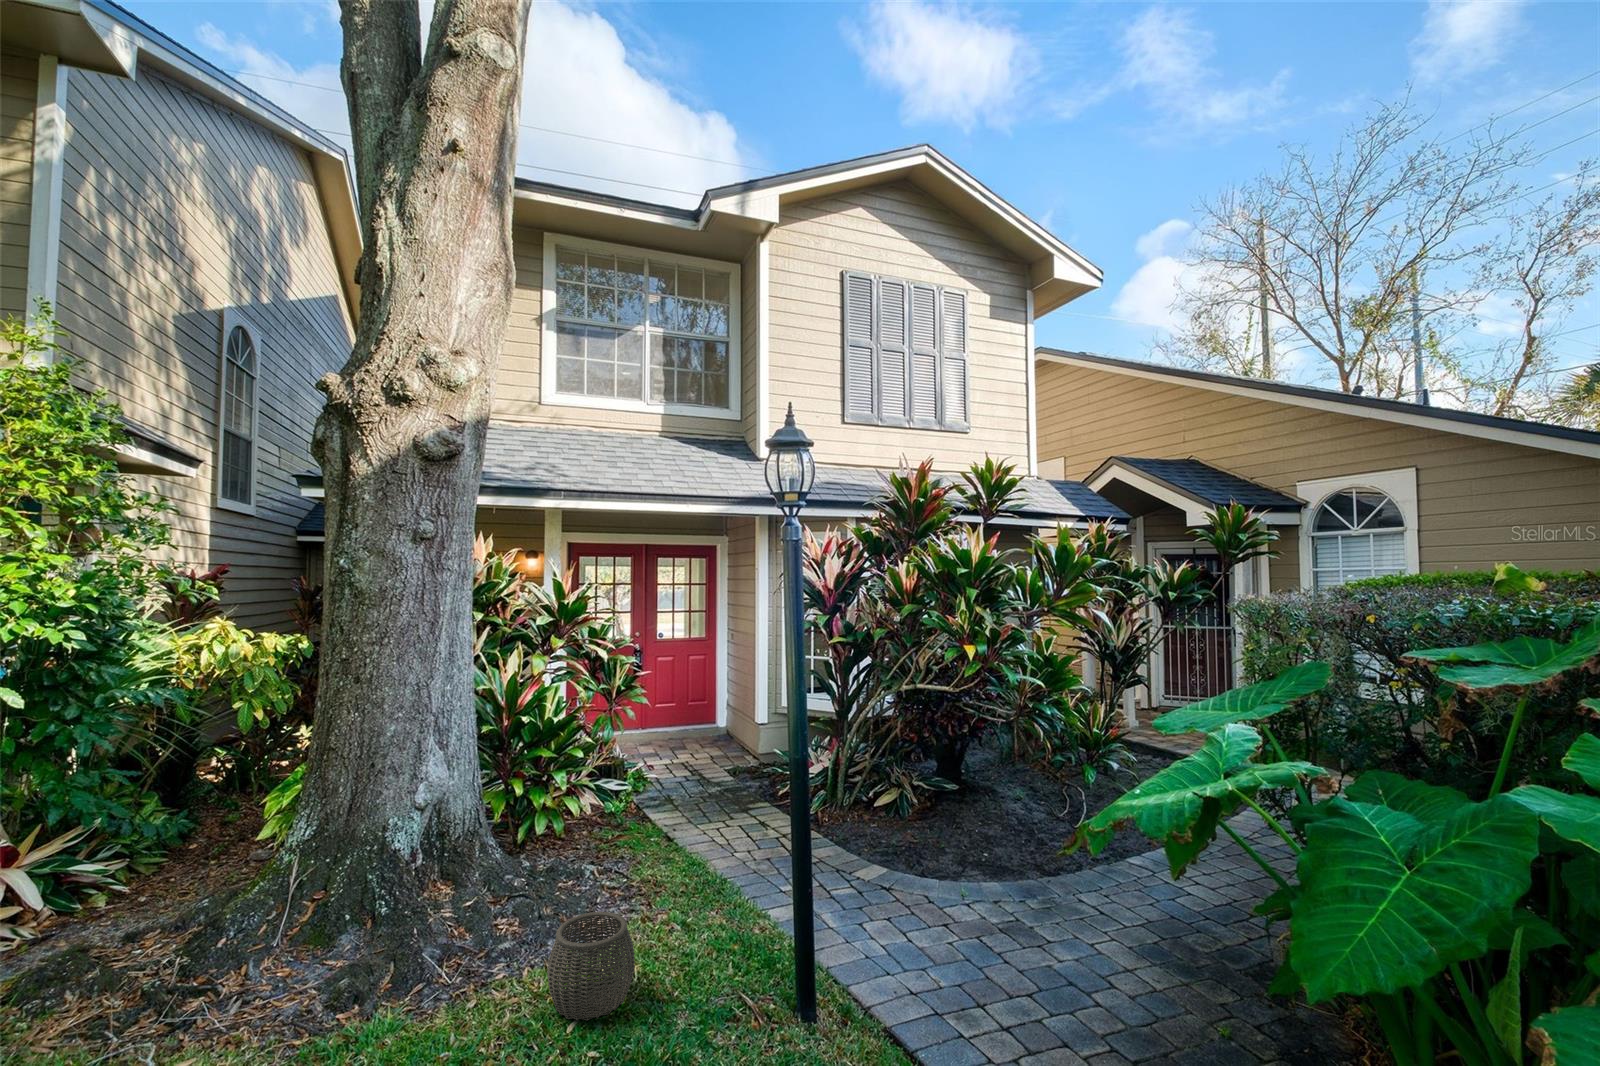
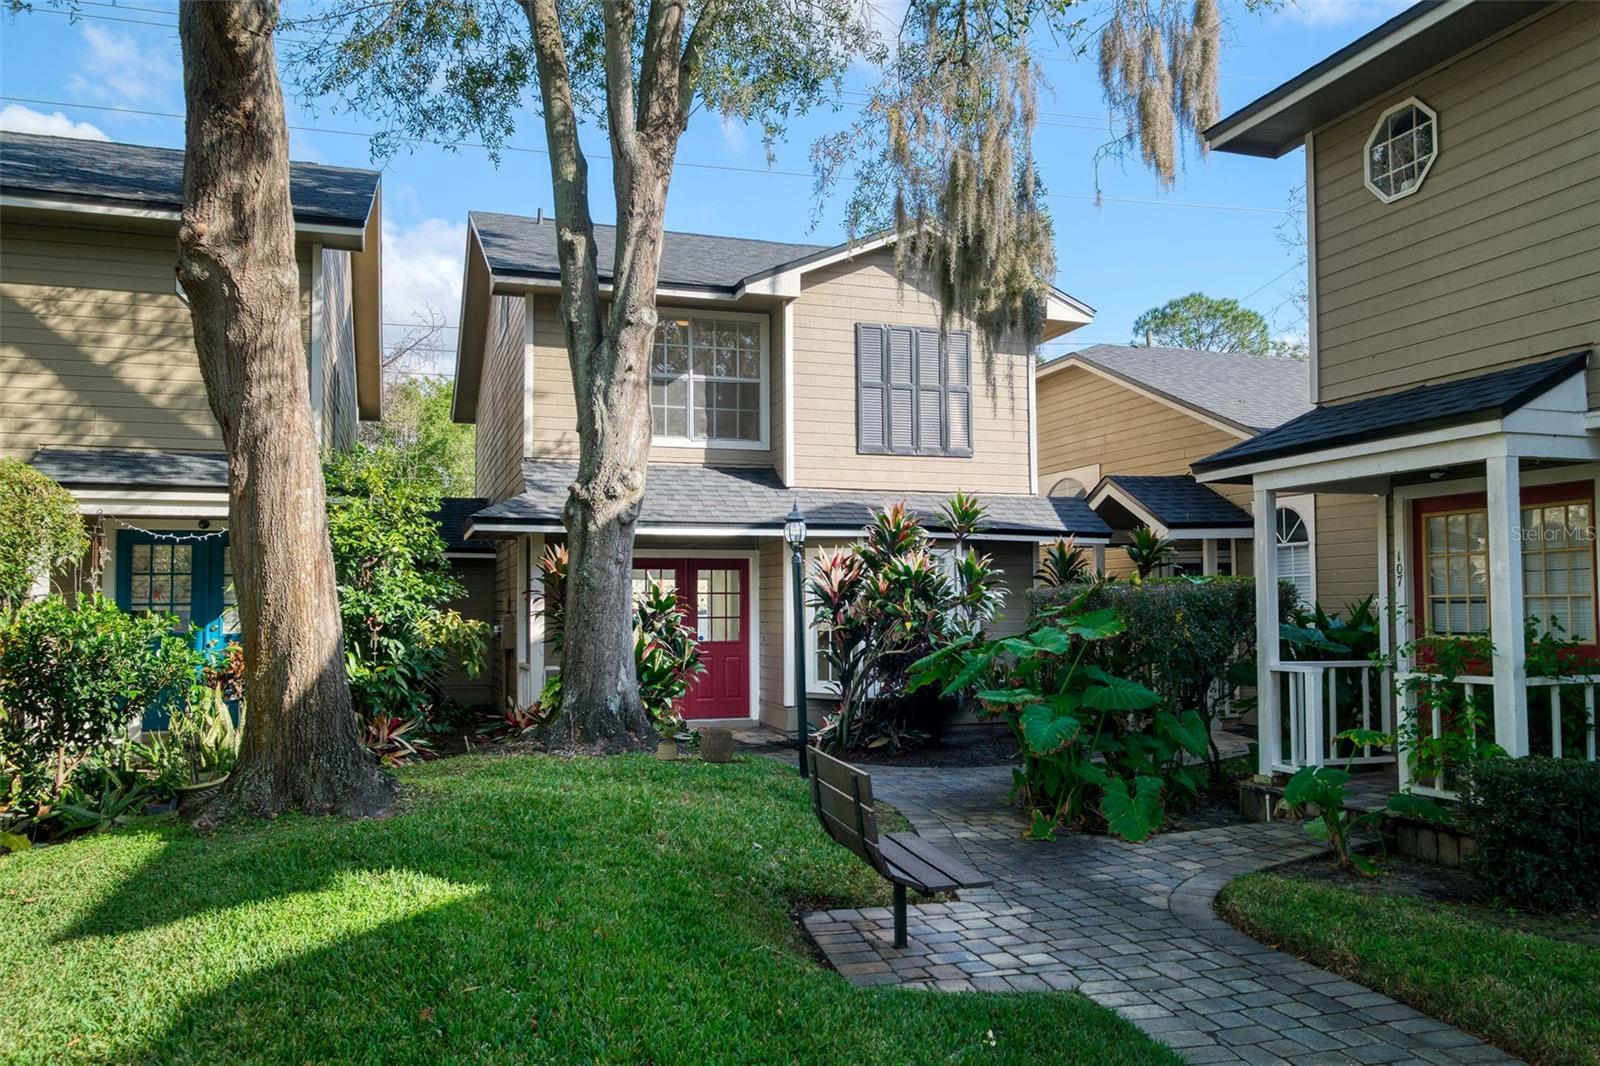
potted plant: none [446,875,514,1010] -> present [657,709,679,760]

